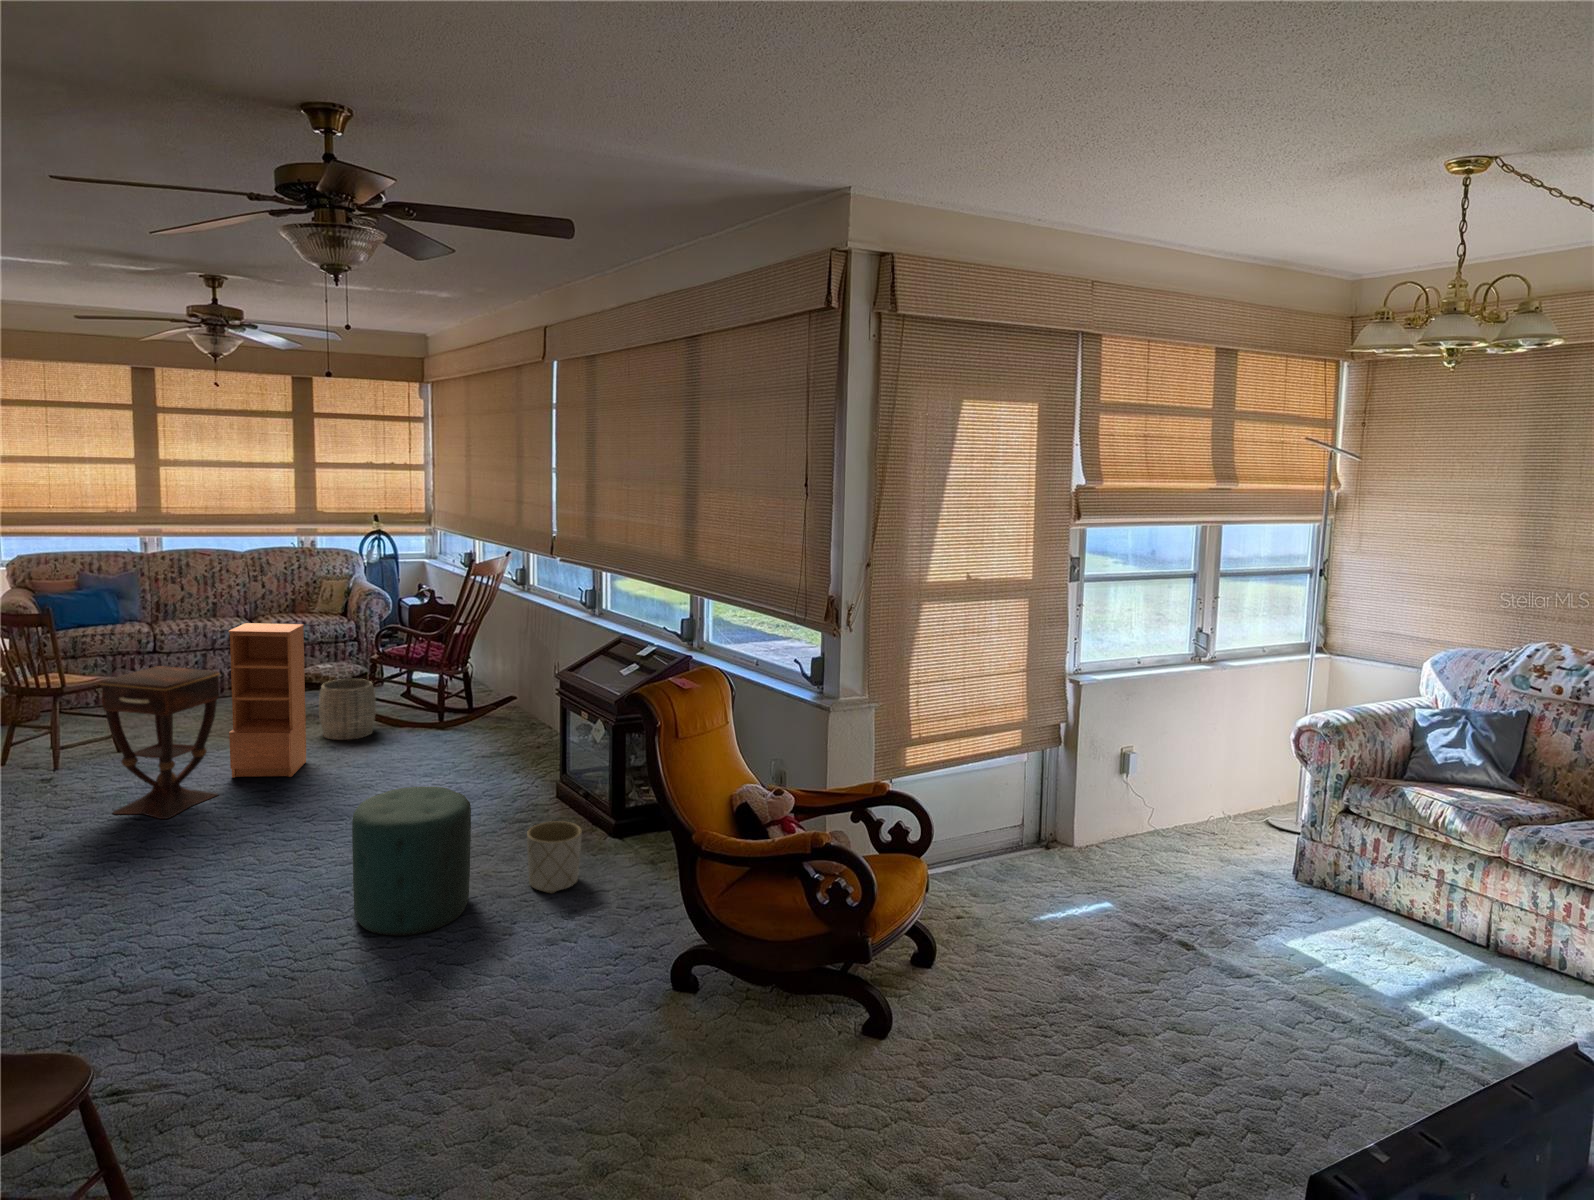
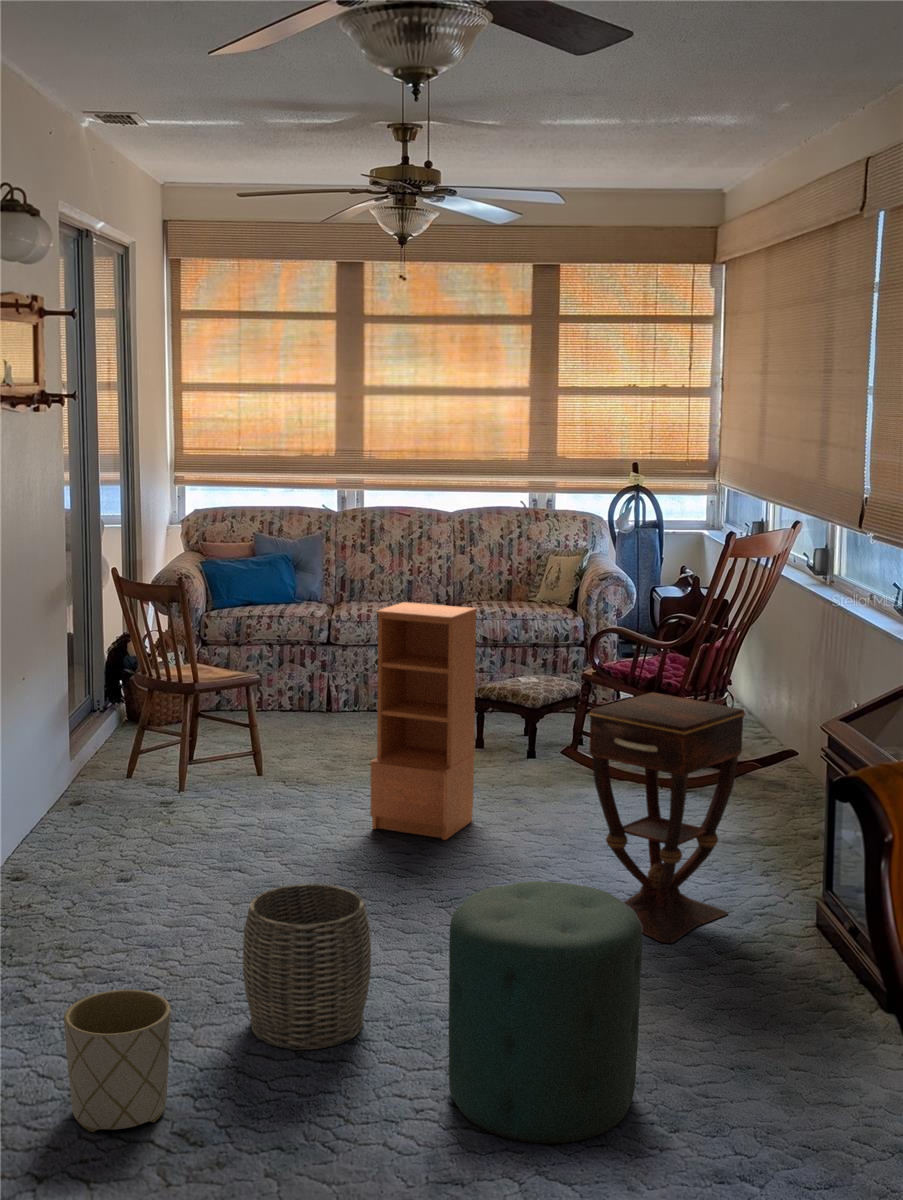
side table: present [100,666,220,819] -> present [588,692,745,943]
woven basket: present [319,679,376,740] -> present [243,884,371,1050]
planter: present [527,821,582,893] -> present [64,990,170,1132]

